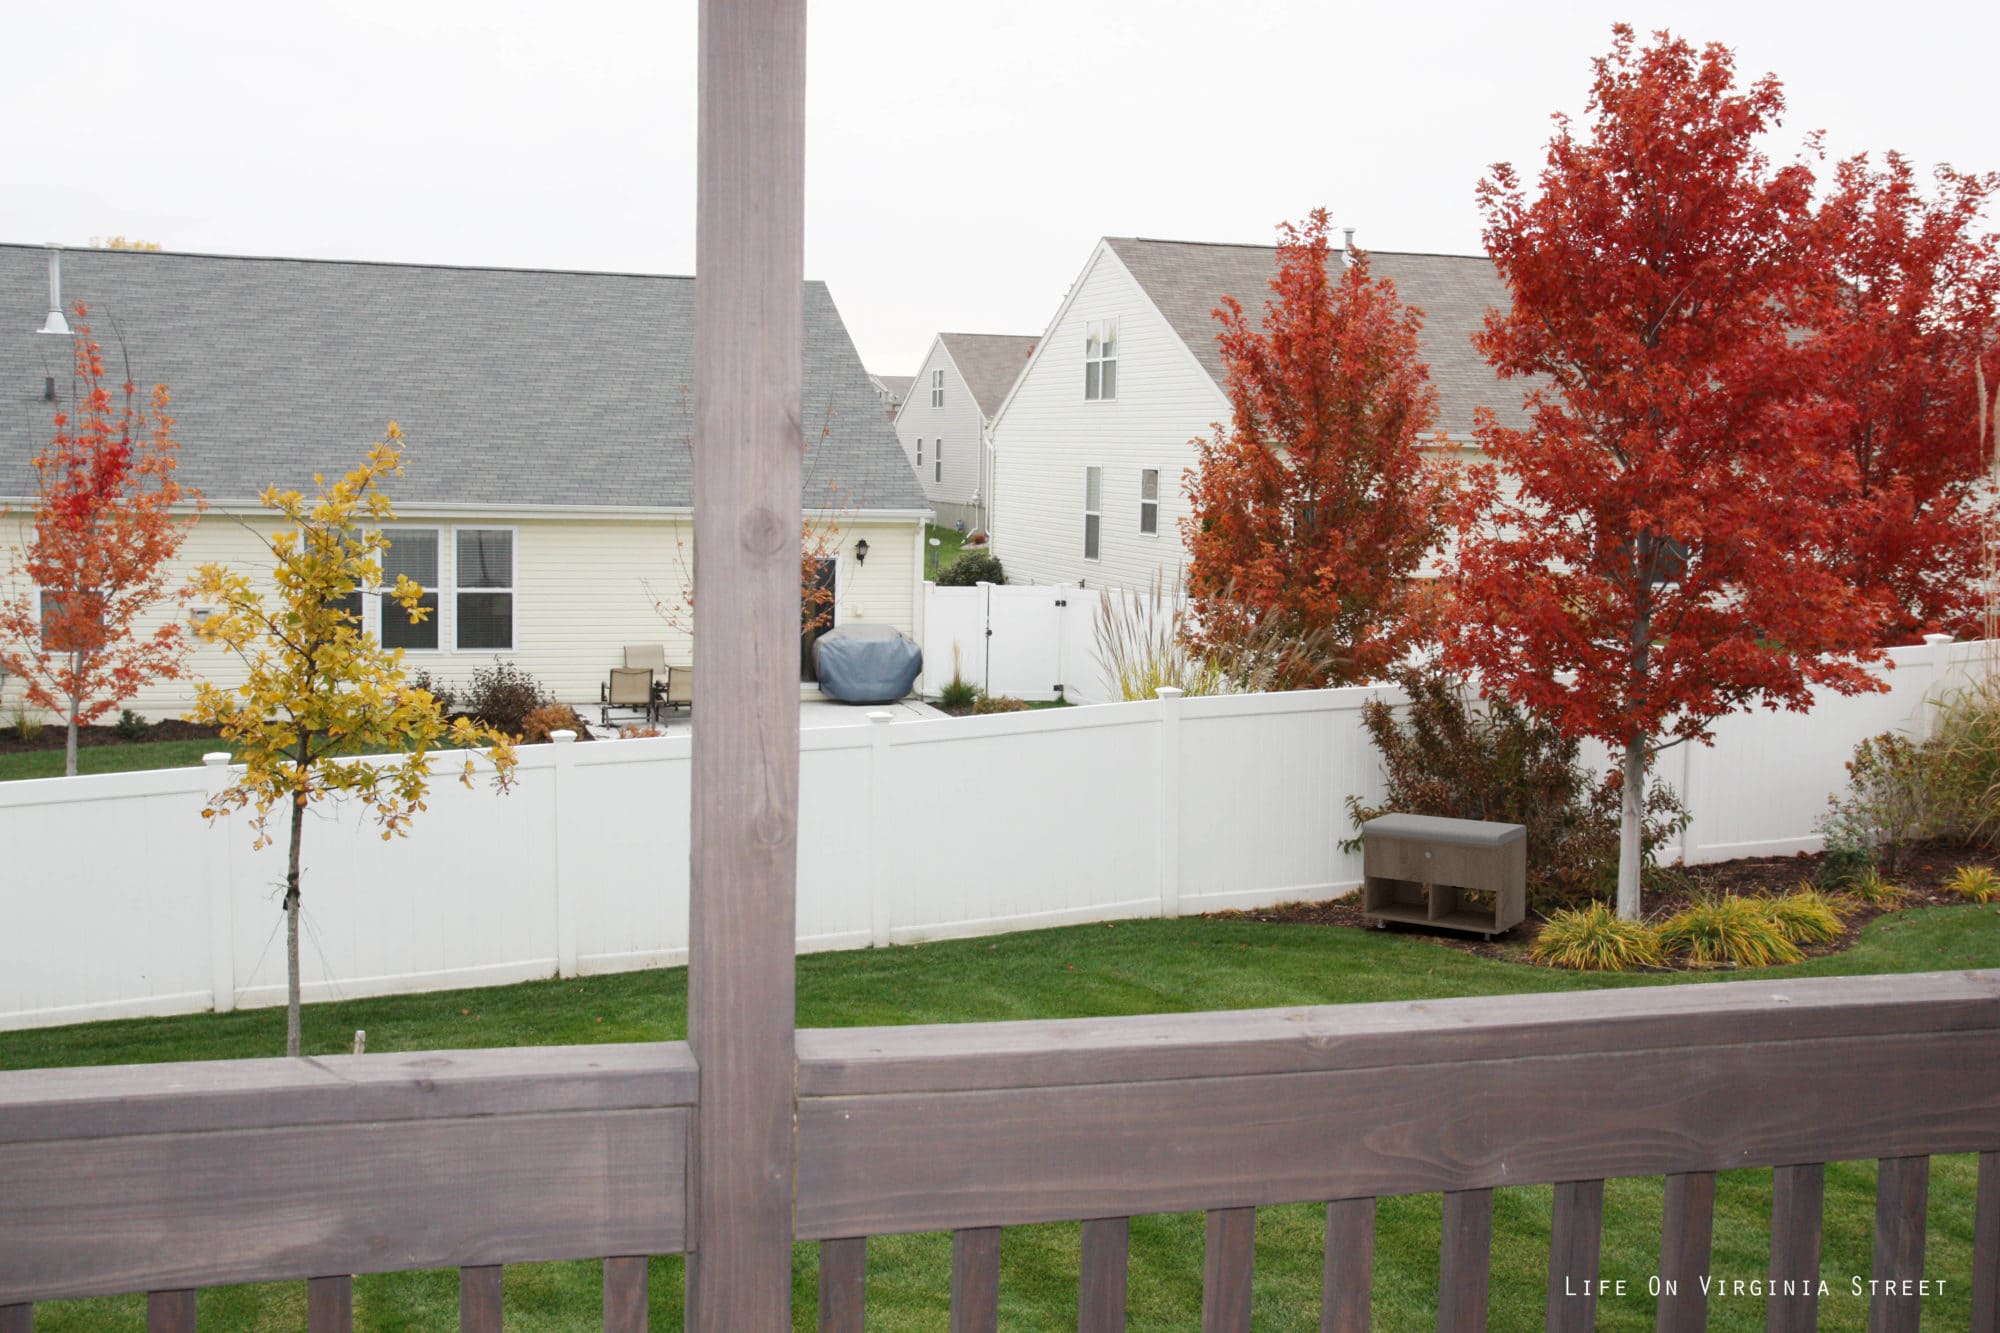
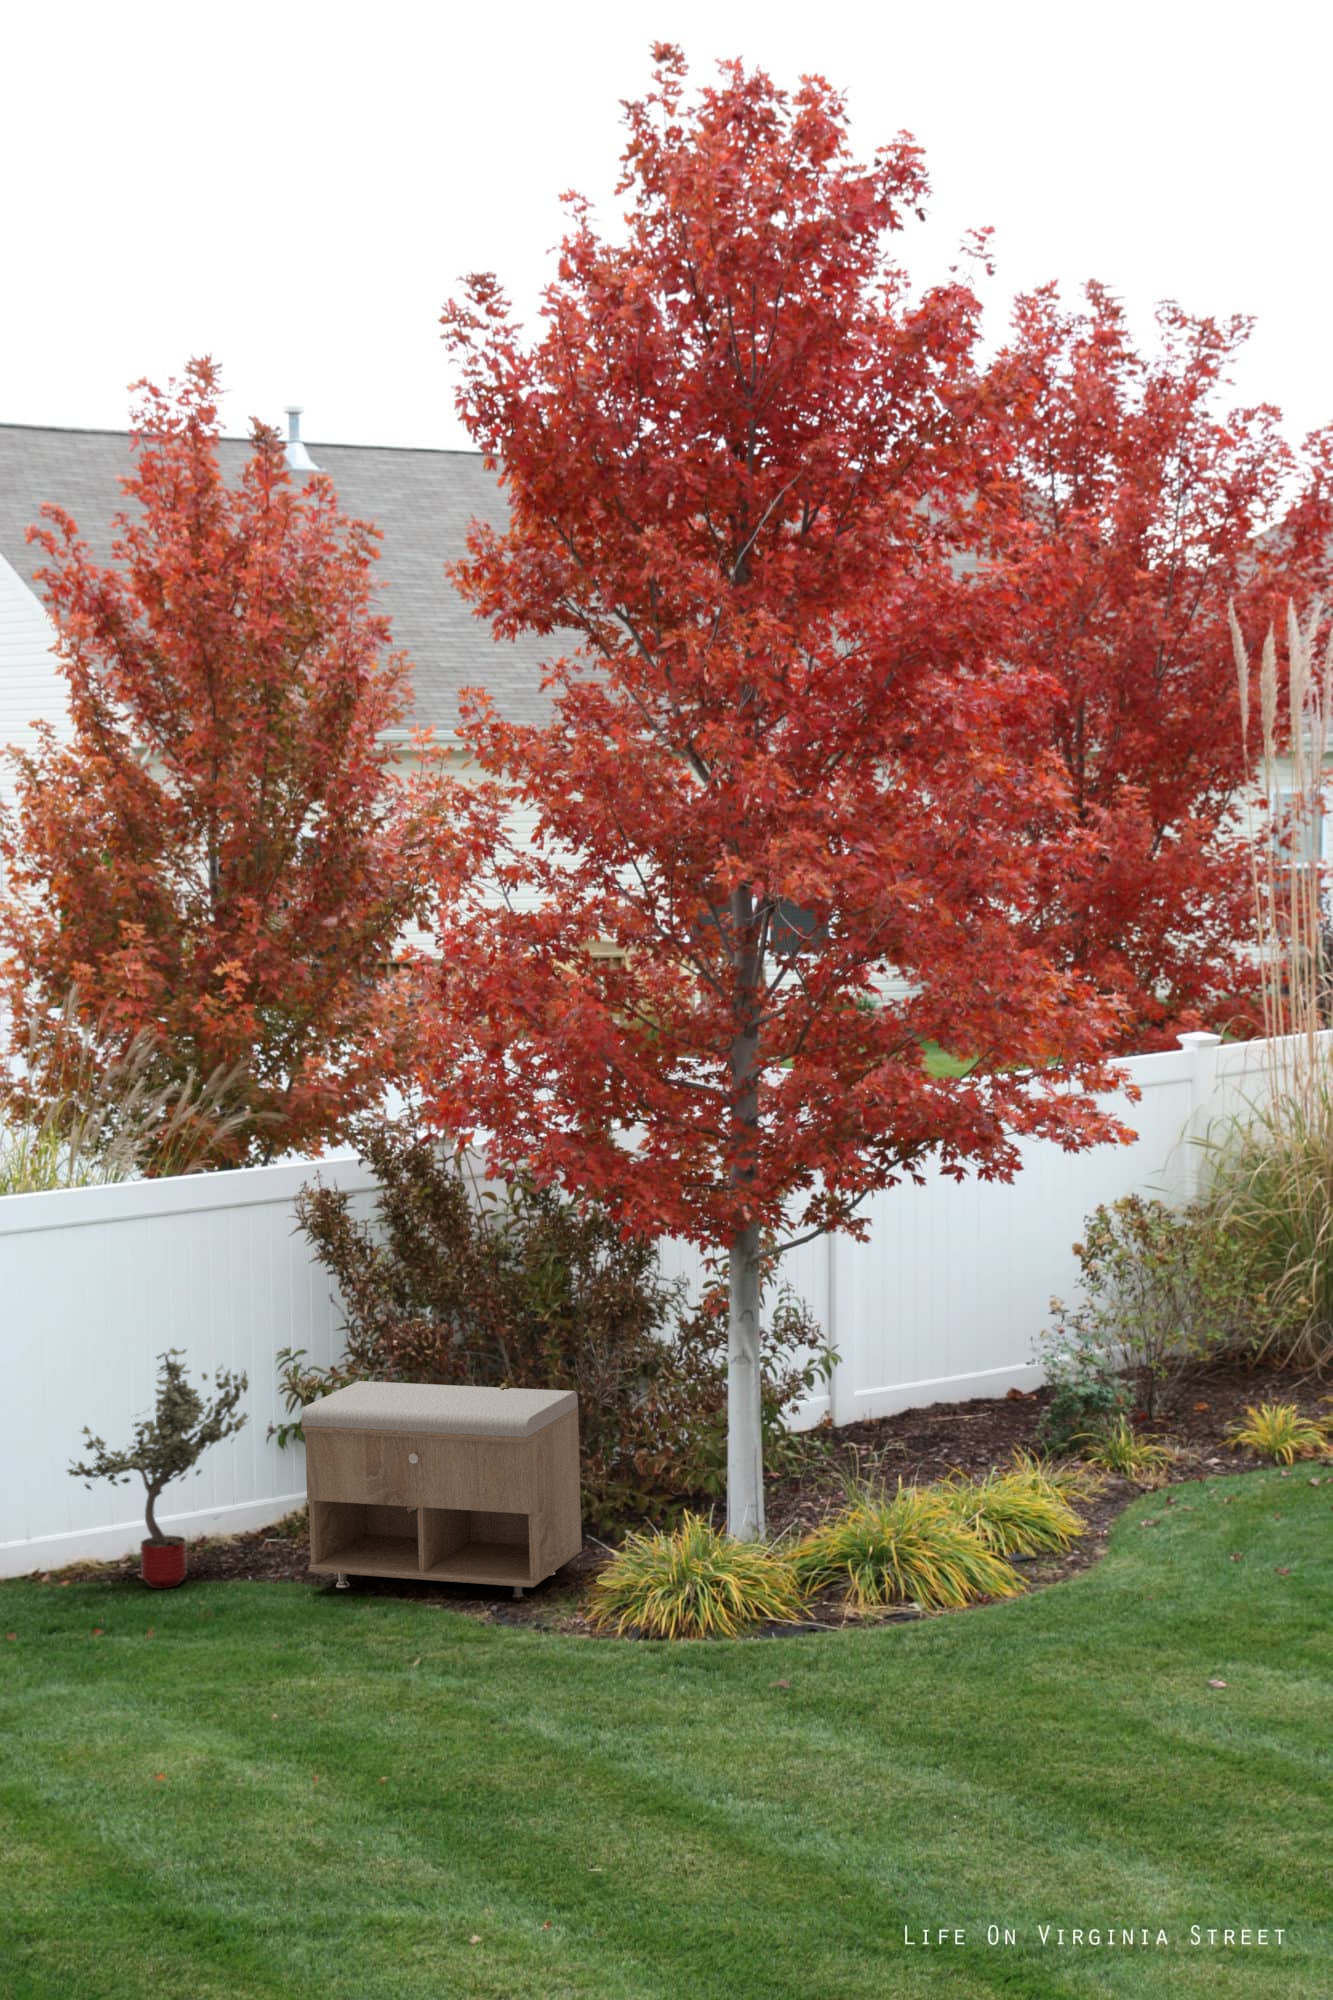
potted tree: none [1226,785,1330,921] -> present [67,1349,248,1588]

